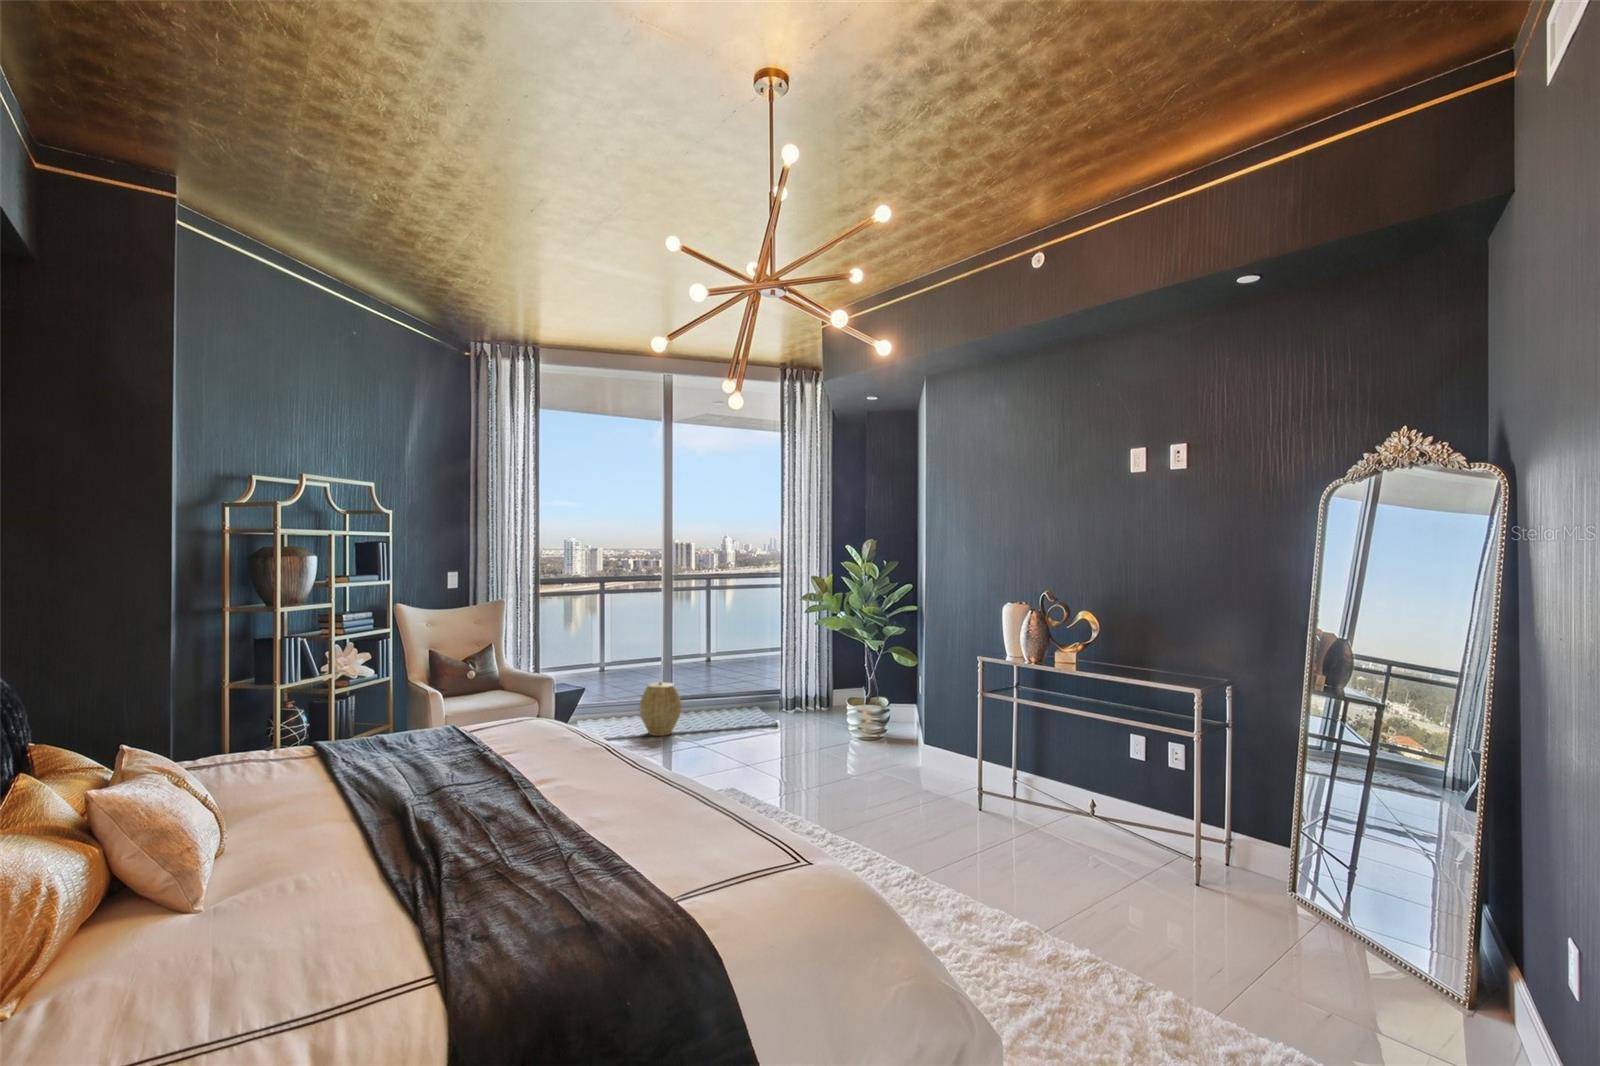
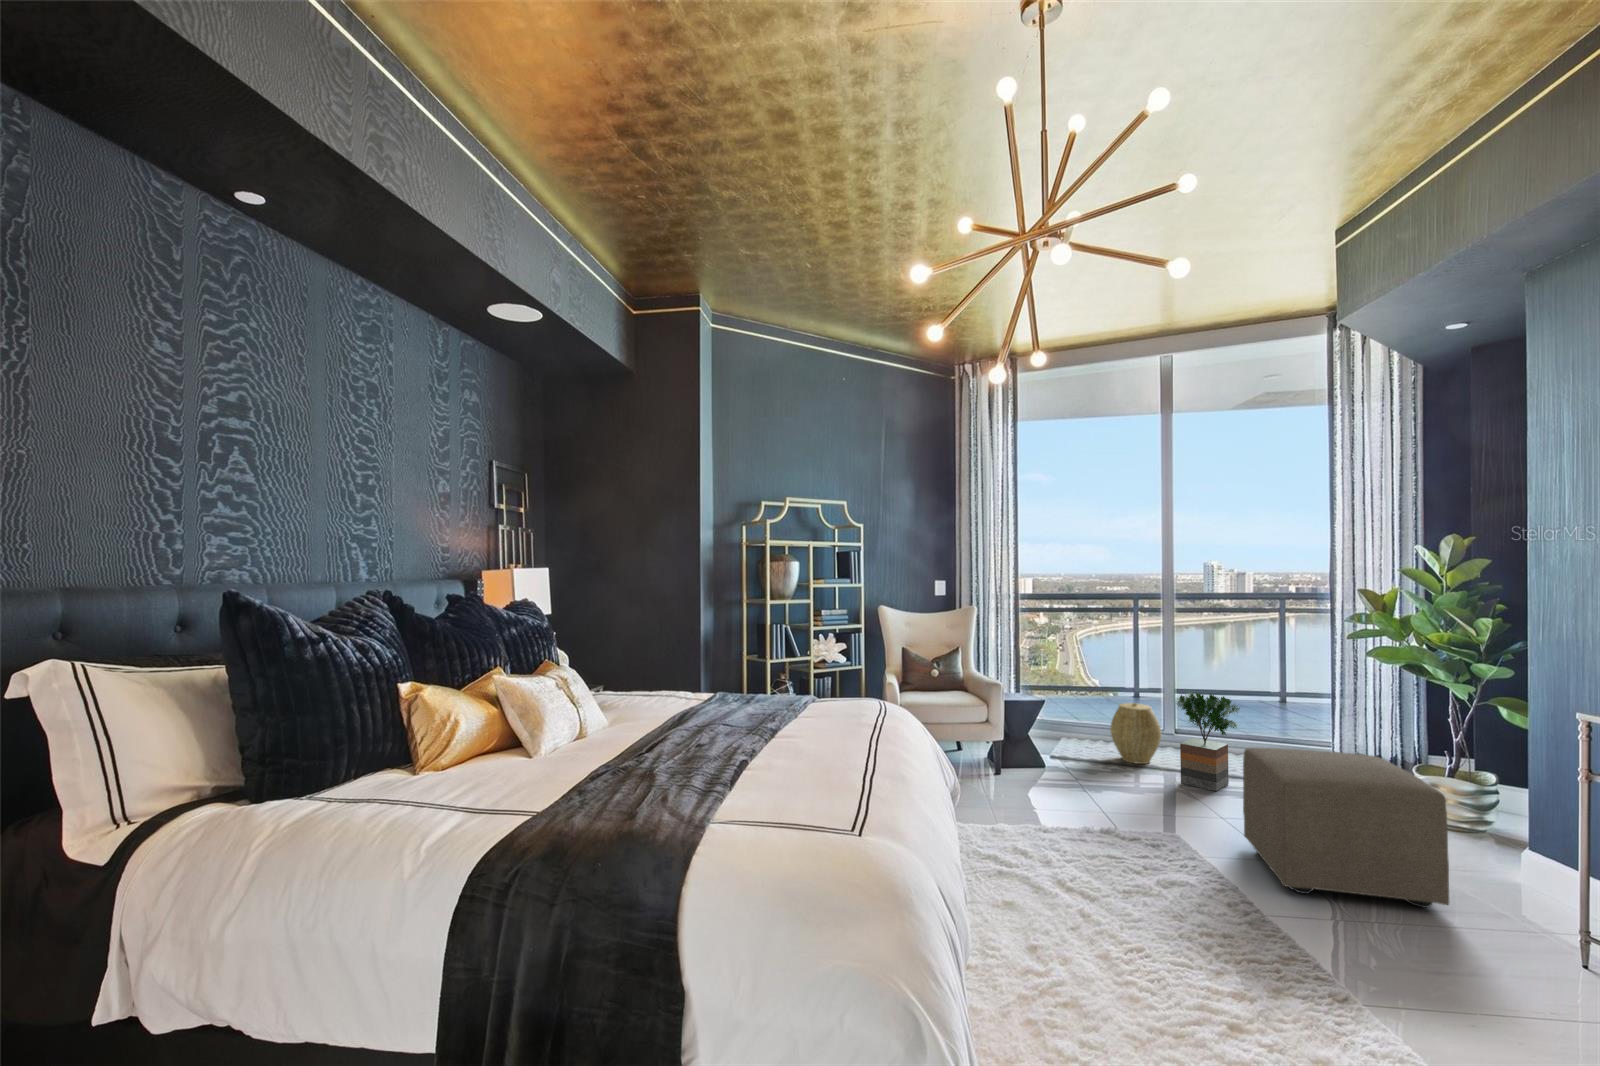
potted tree: none [700,665,751,744] -> present [1176,692,1240,791]
ottoman: none [780,693,905,794] -> present [1243,748,1450,908]

